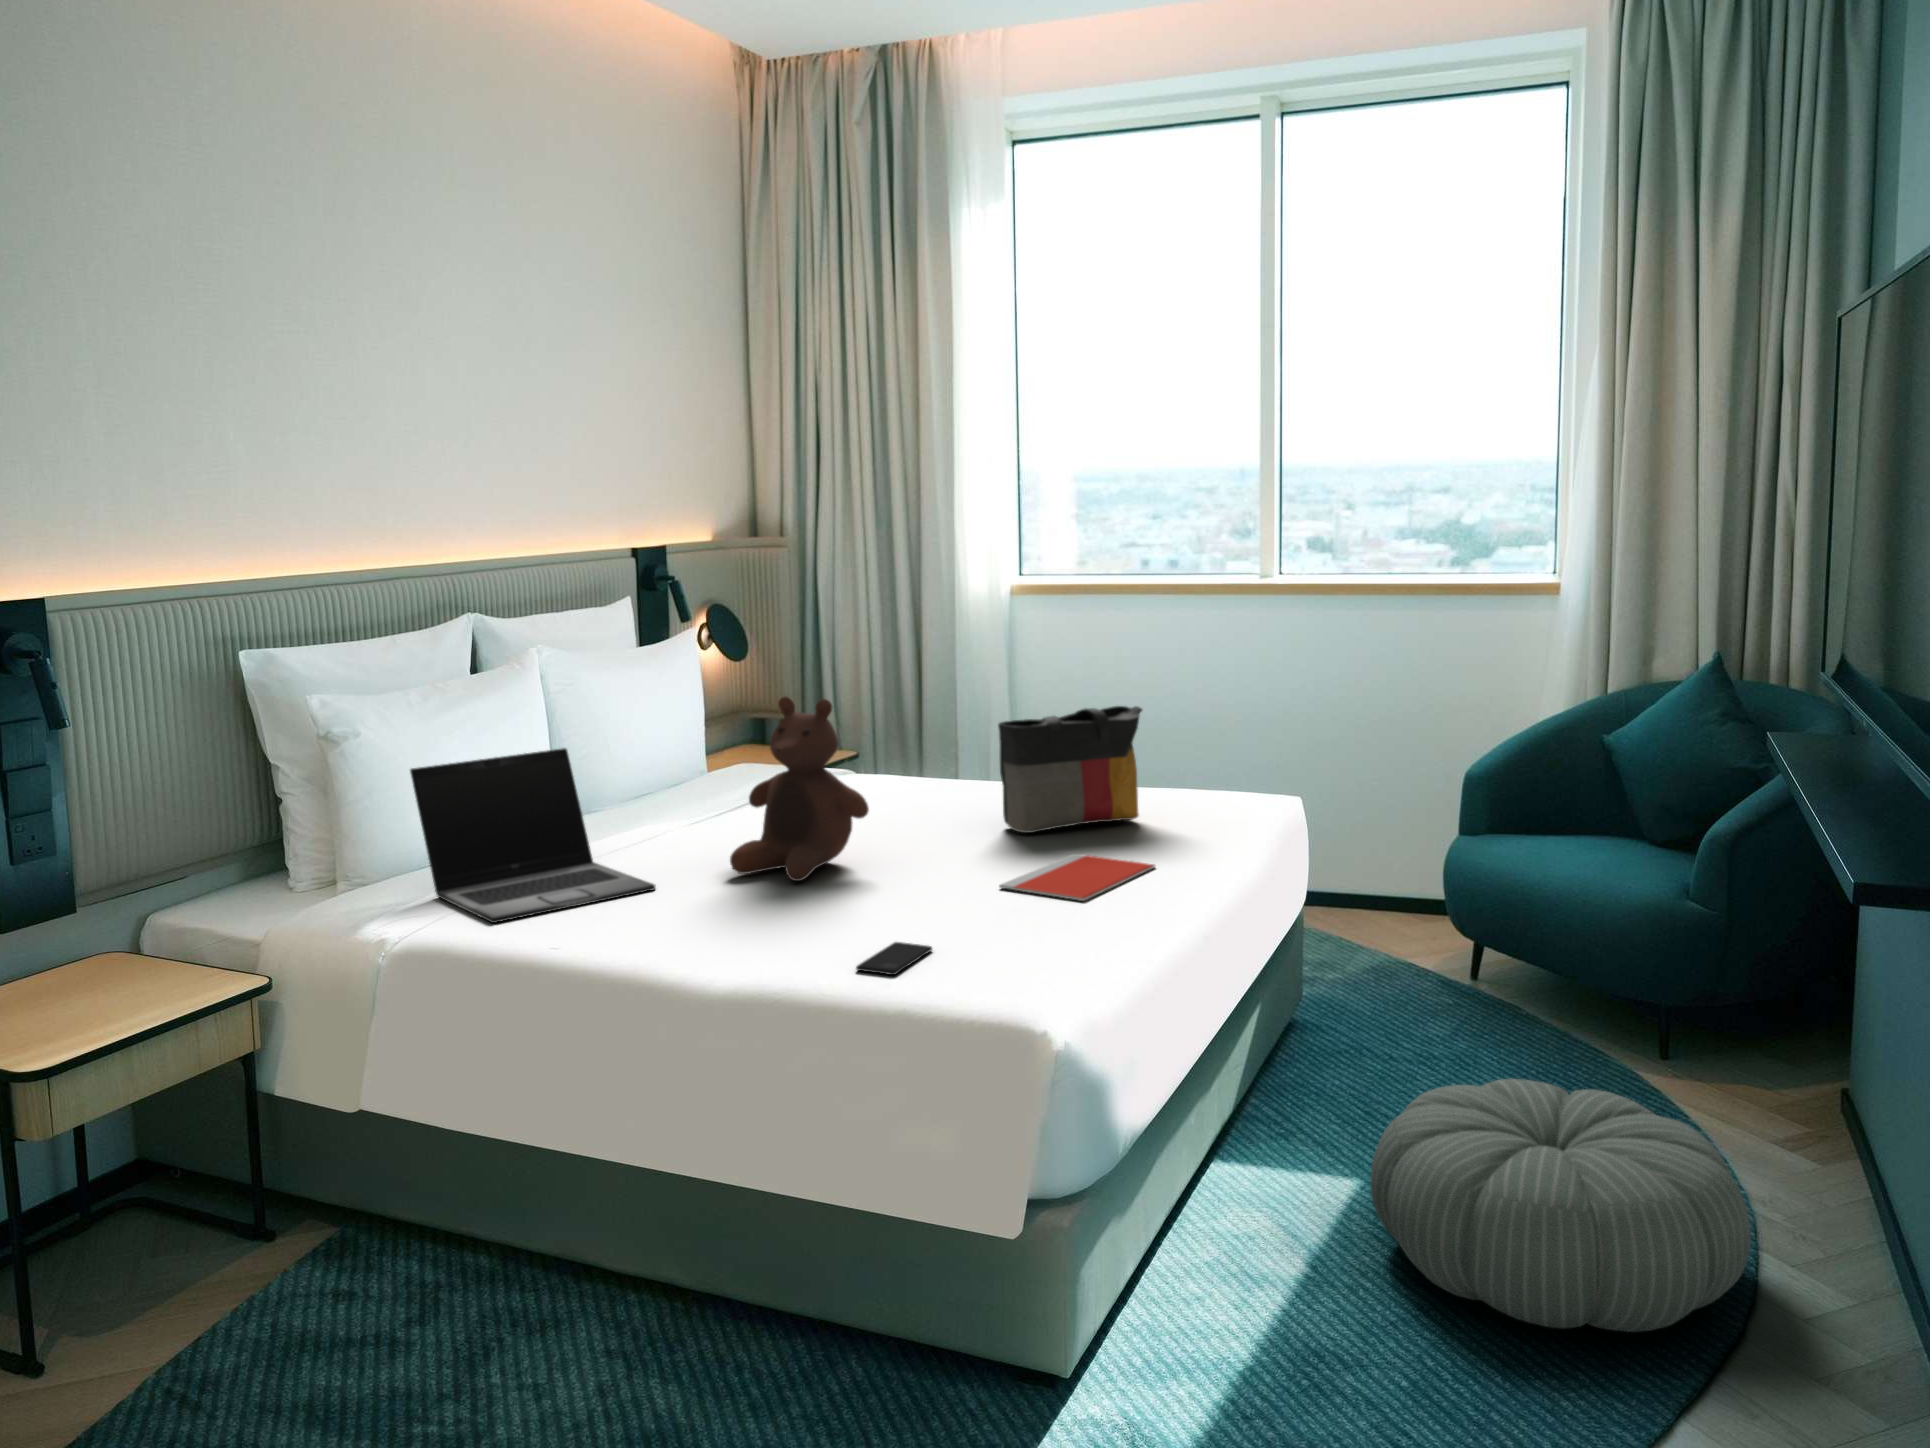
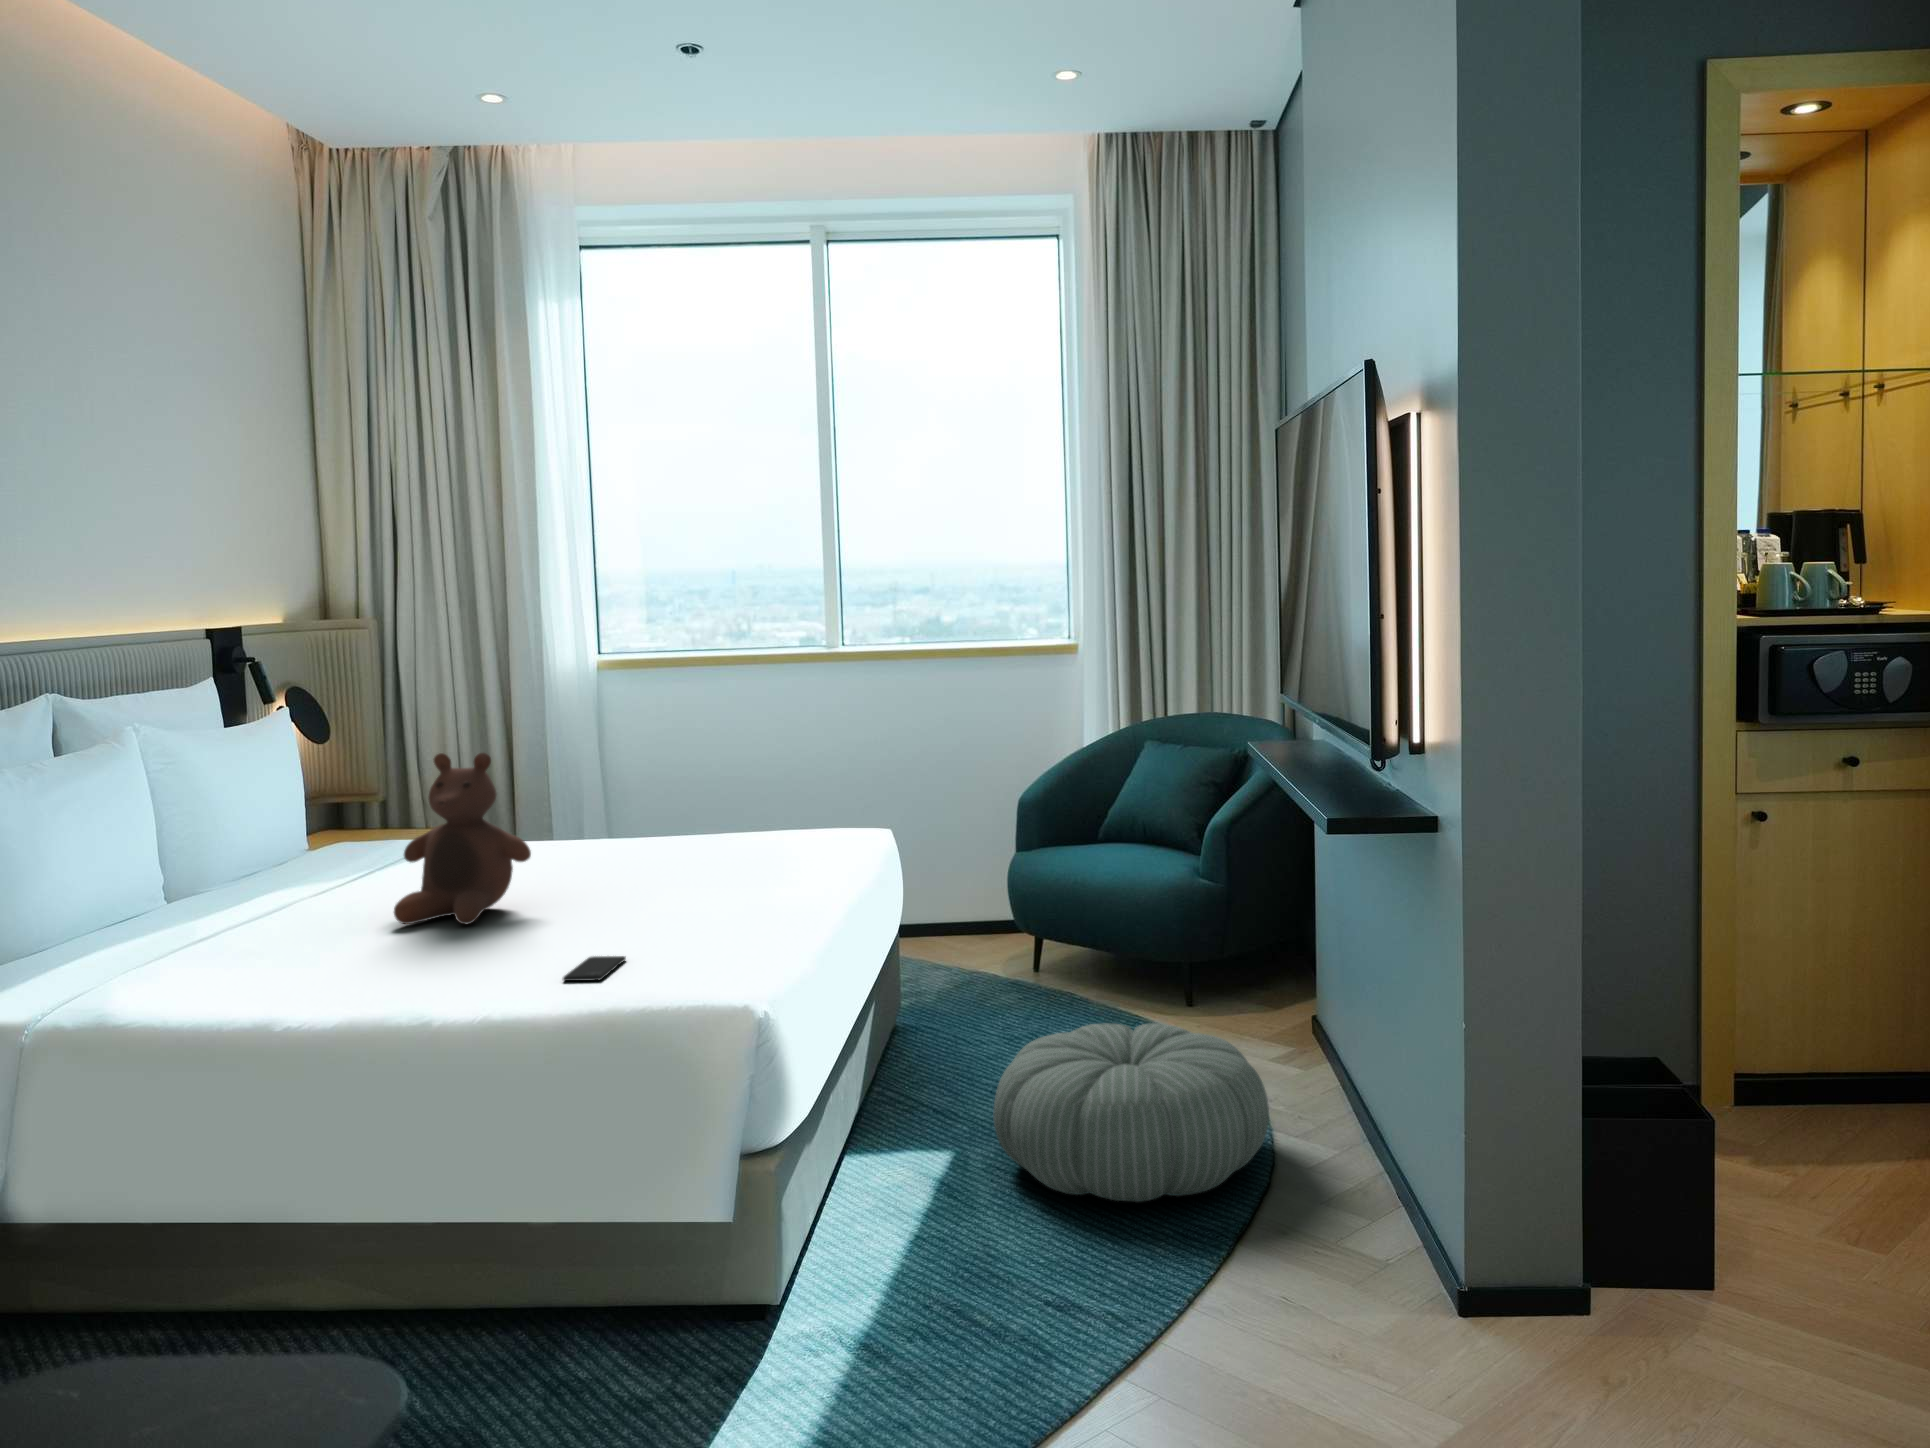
tote bag: present [998,706,1142,833] -> none [638,751,767,869]
laptop: present [410,748,655,923] -> none [33,818,321,989]
notebook: present [999,854,1155,901] -> none [664,880,795,913]

